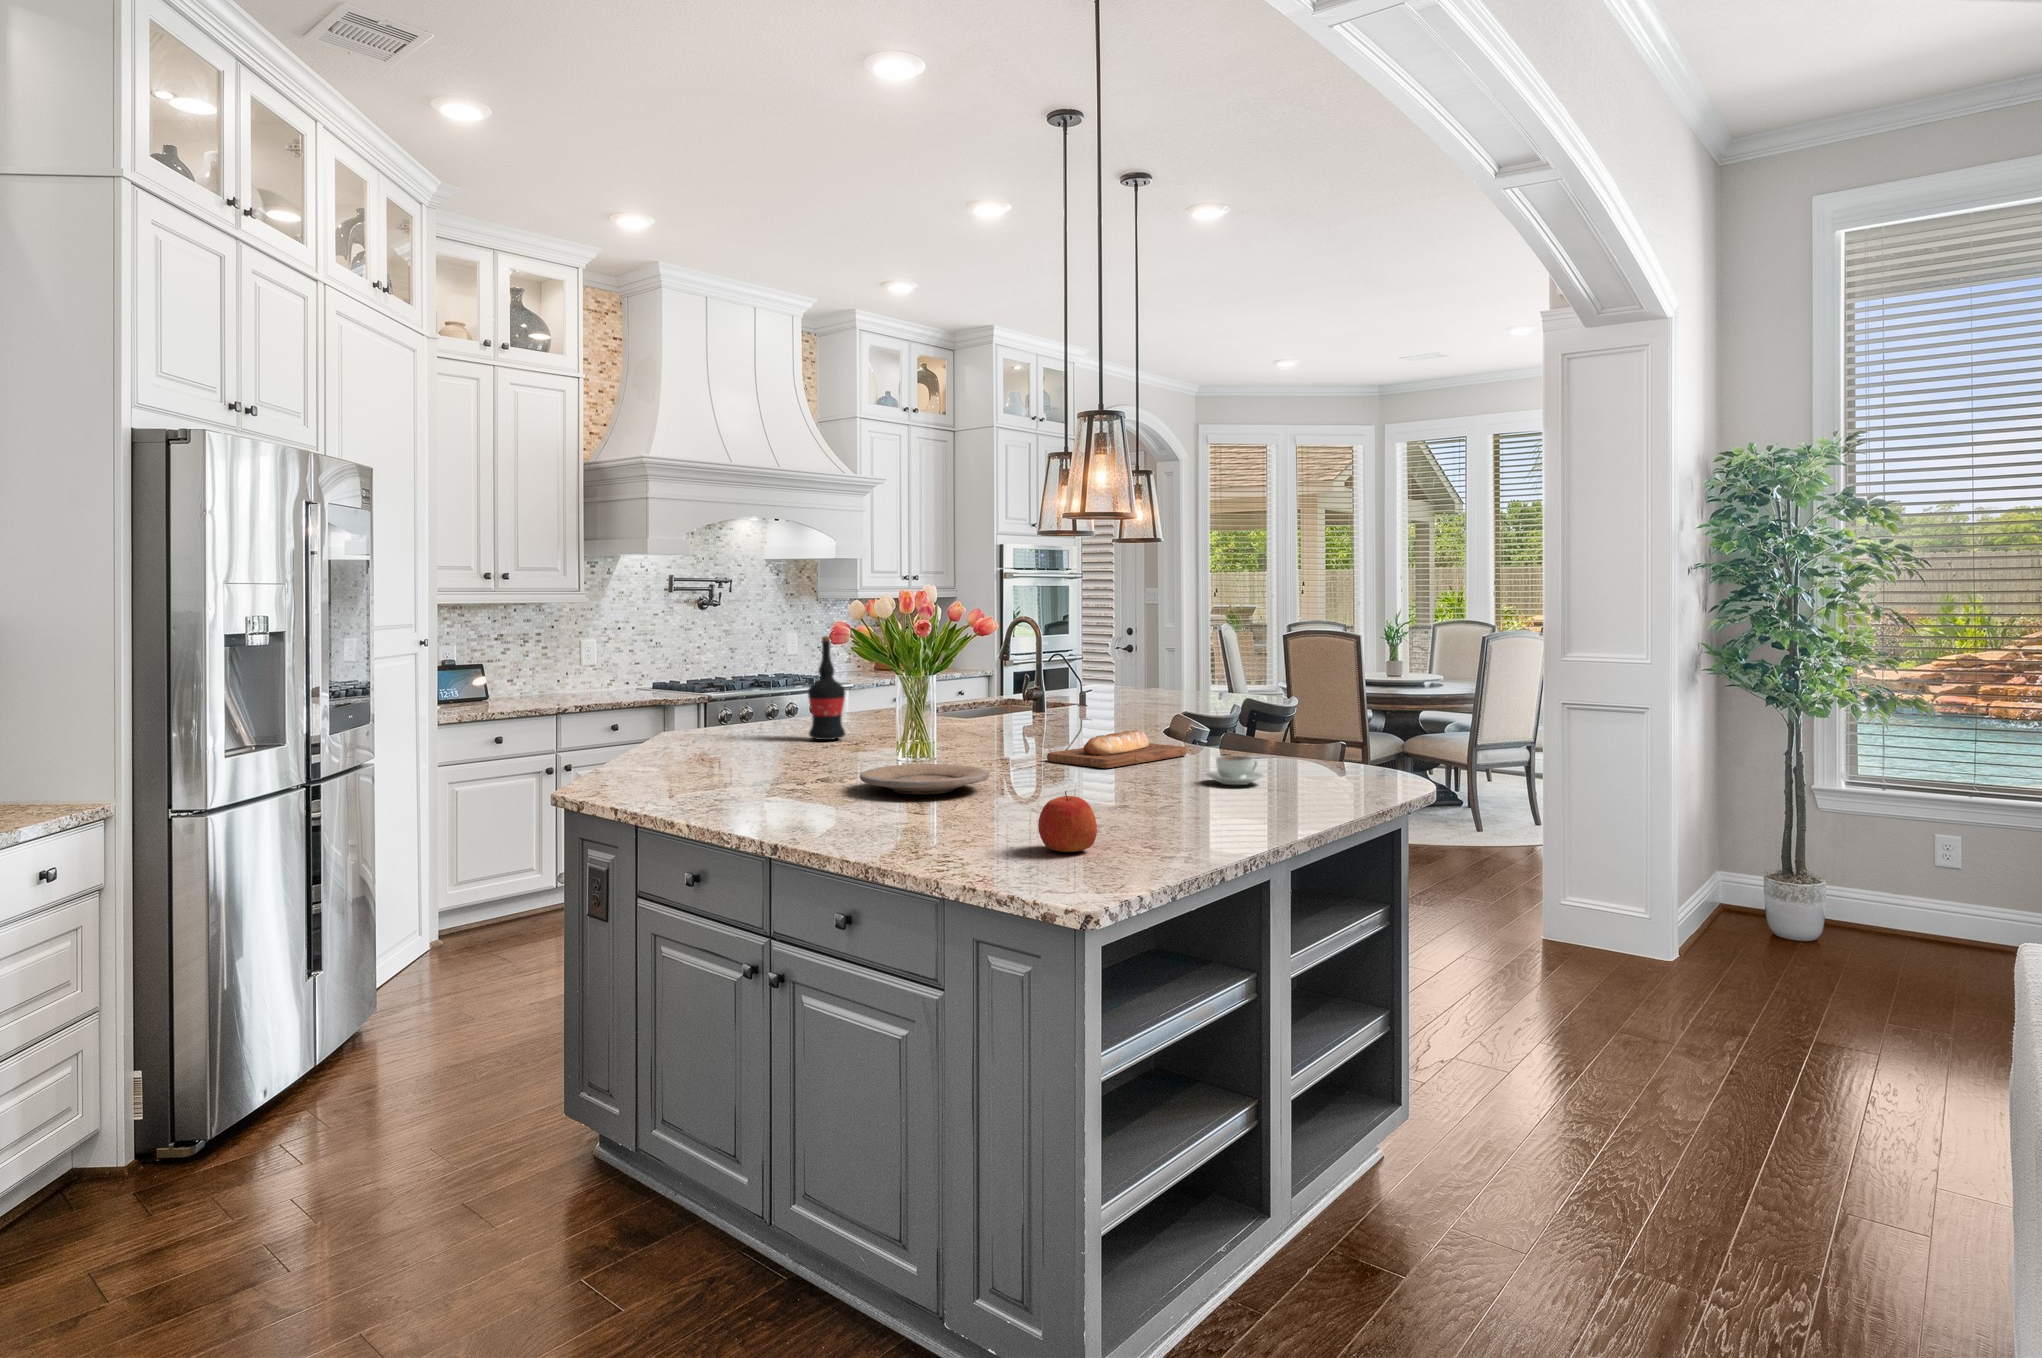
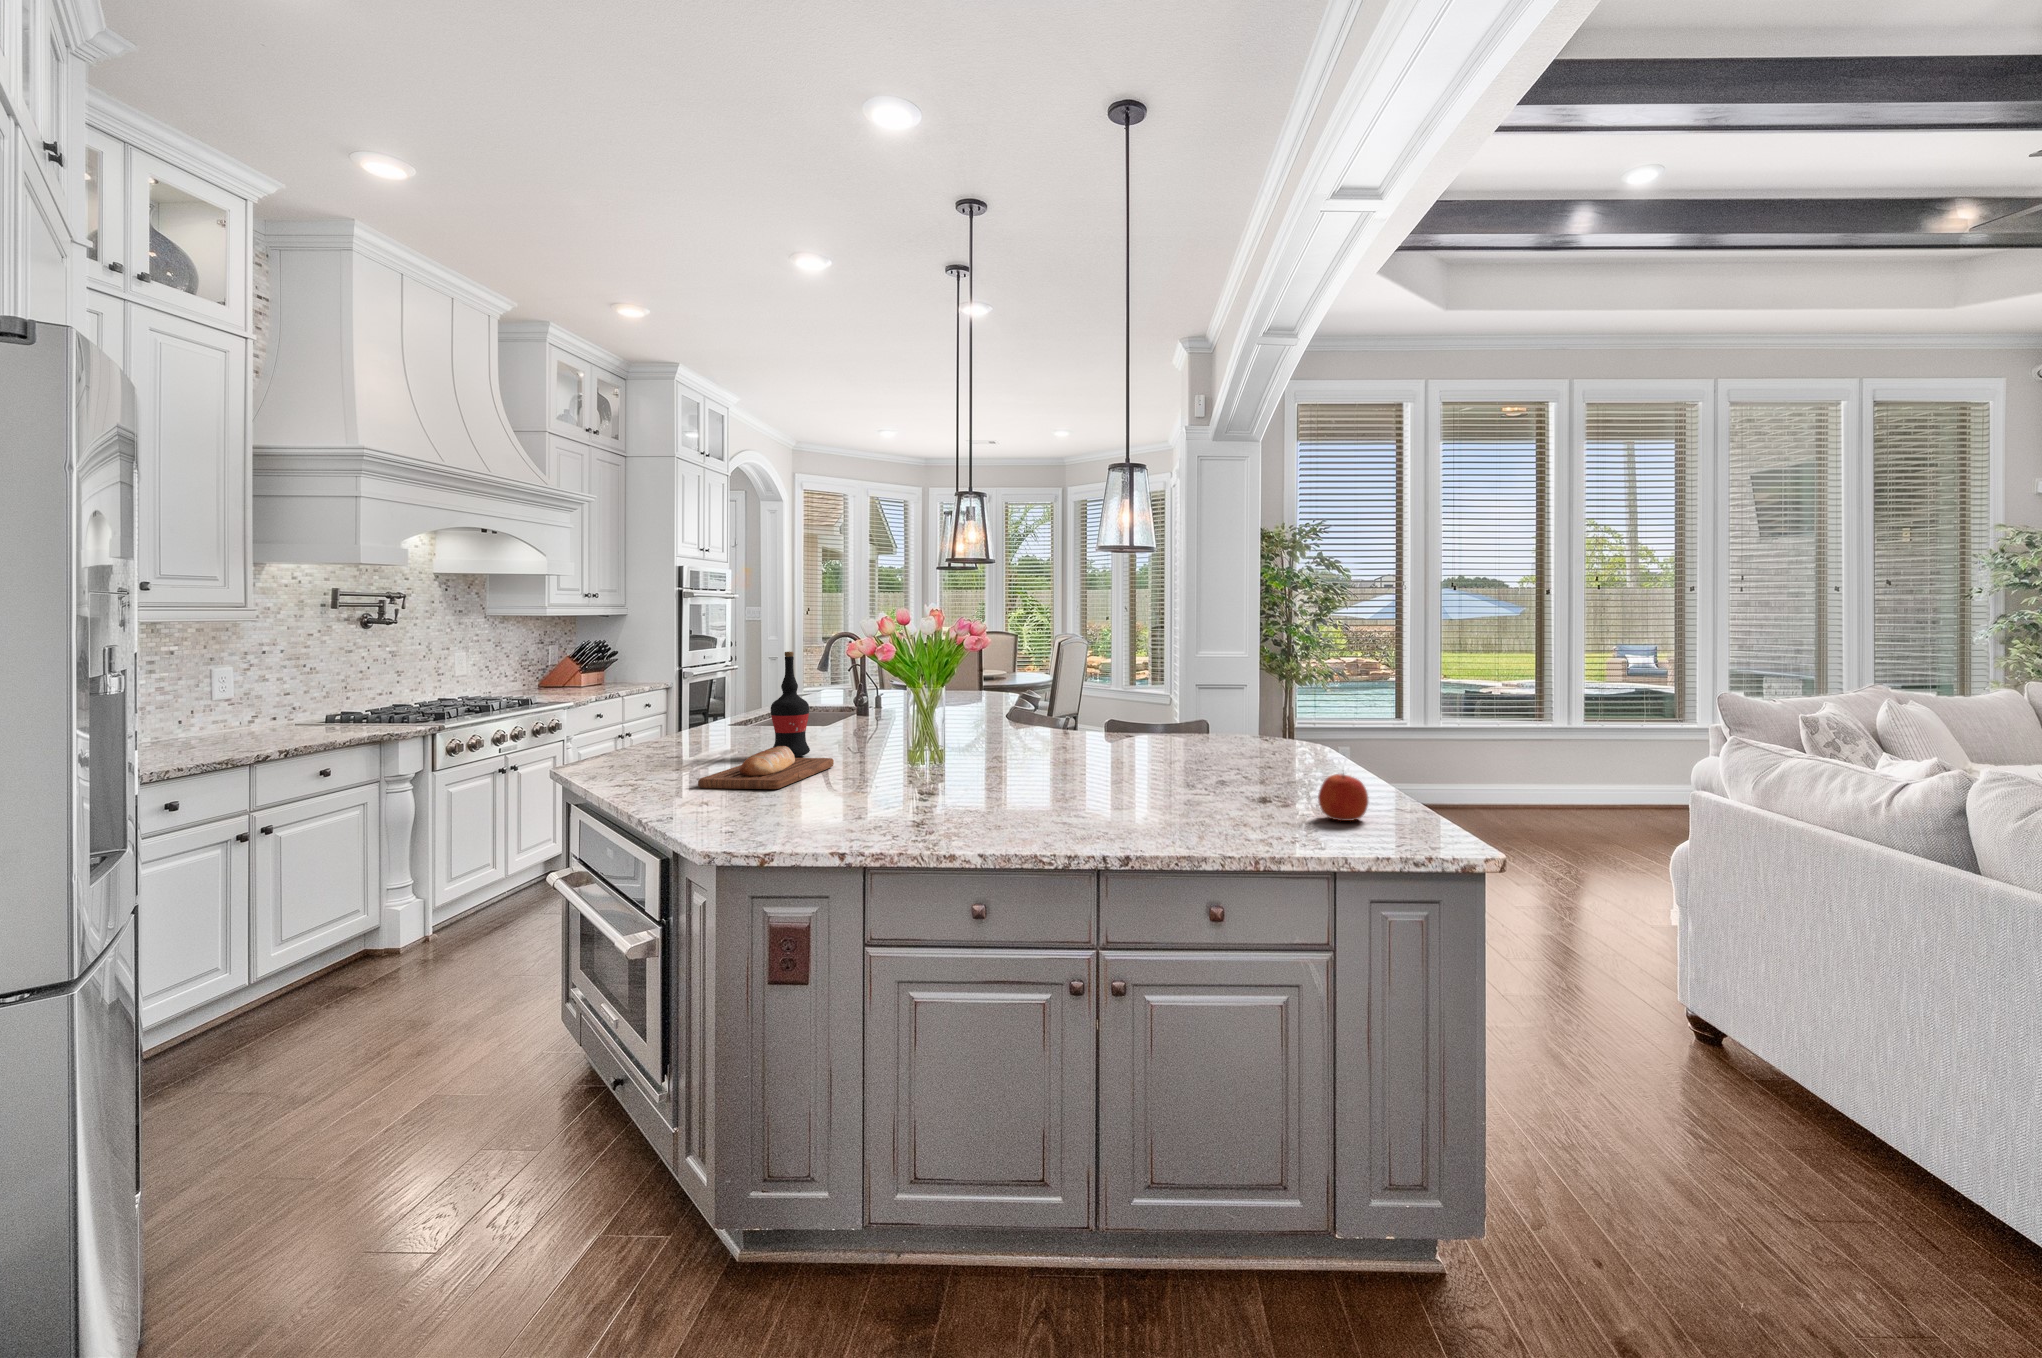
bread loaf: present [1047,730,1187,768] -> present [698,746,834,789]
coffee cup: present [1207,755,1263,785] -> none [1214,736,1260,760]
plate: present [860,764,989,794] -> none [1001,764,1121,794]

